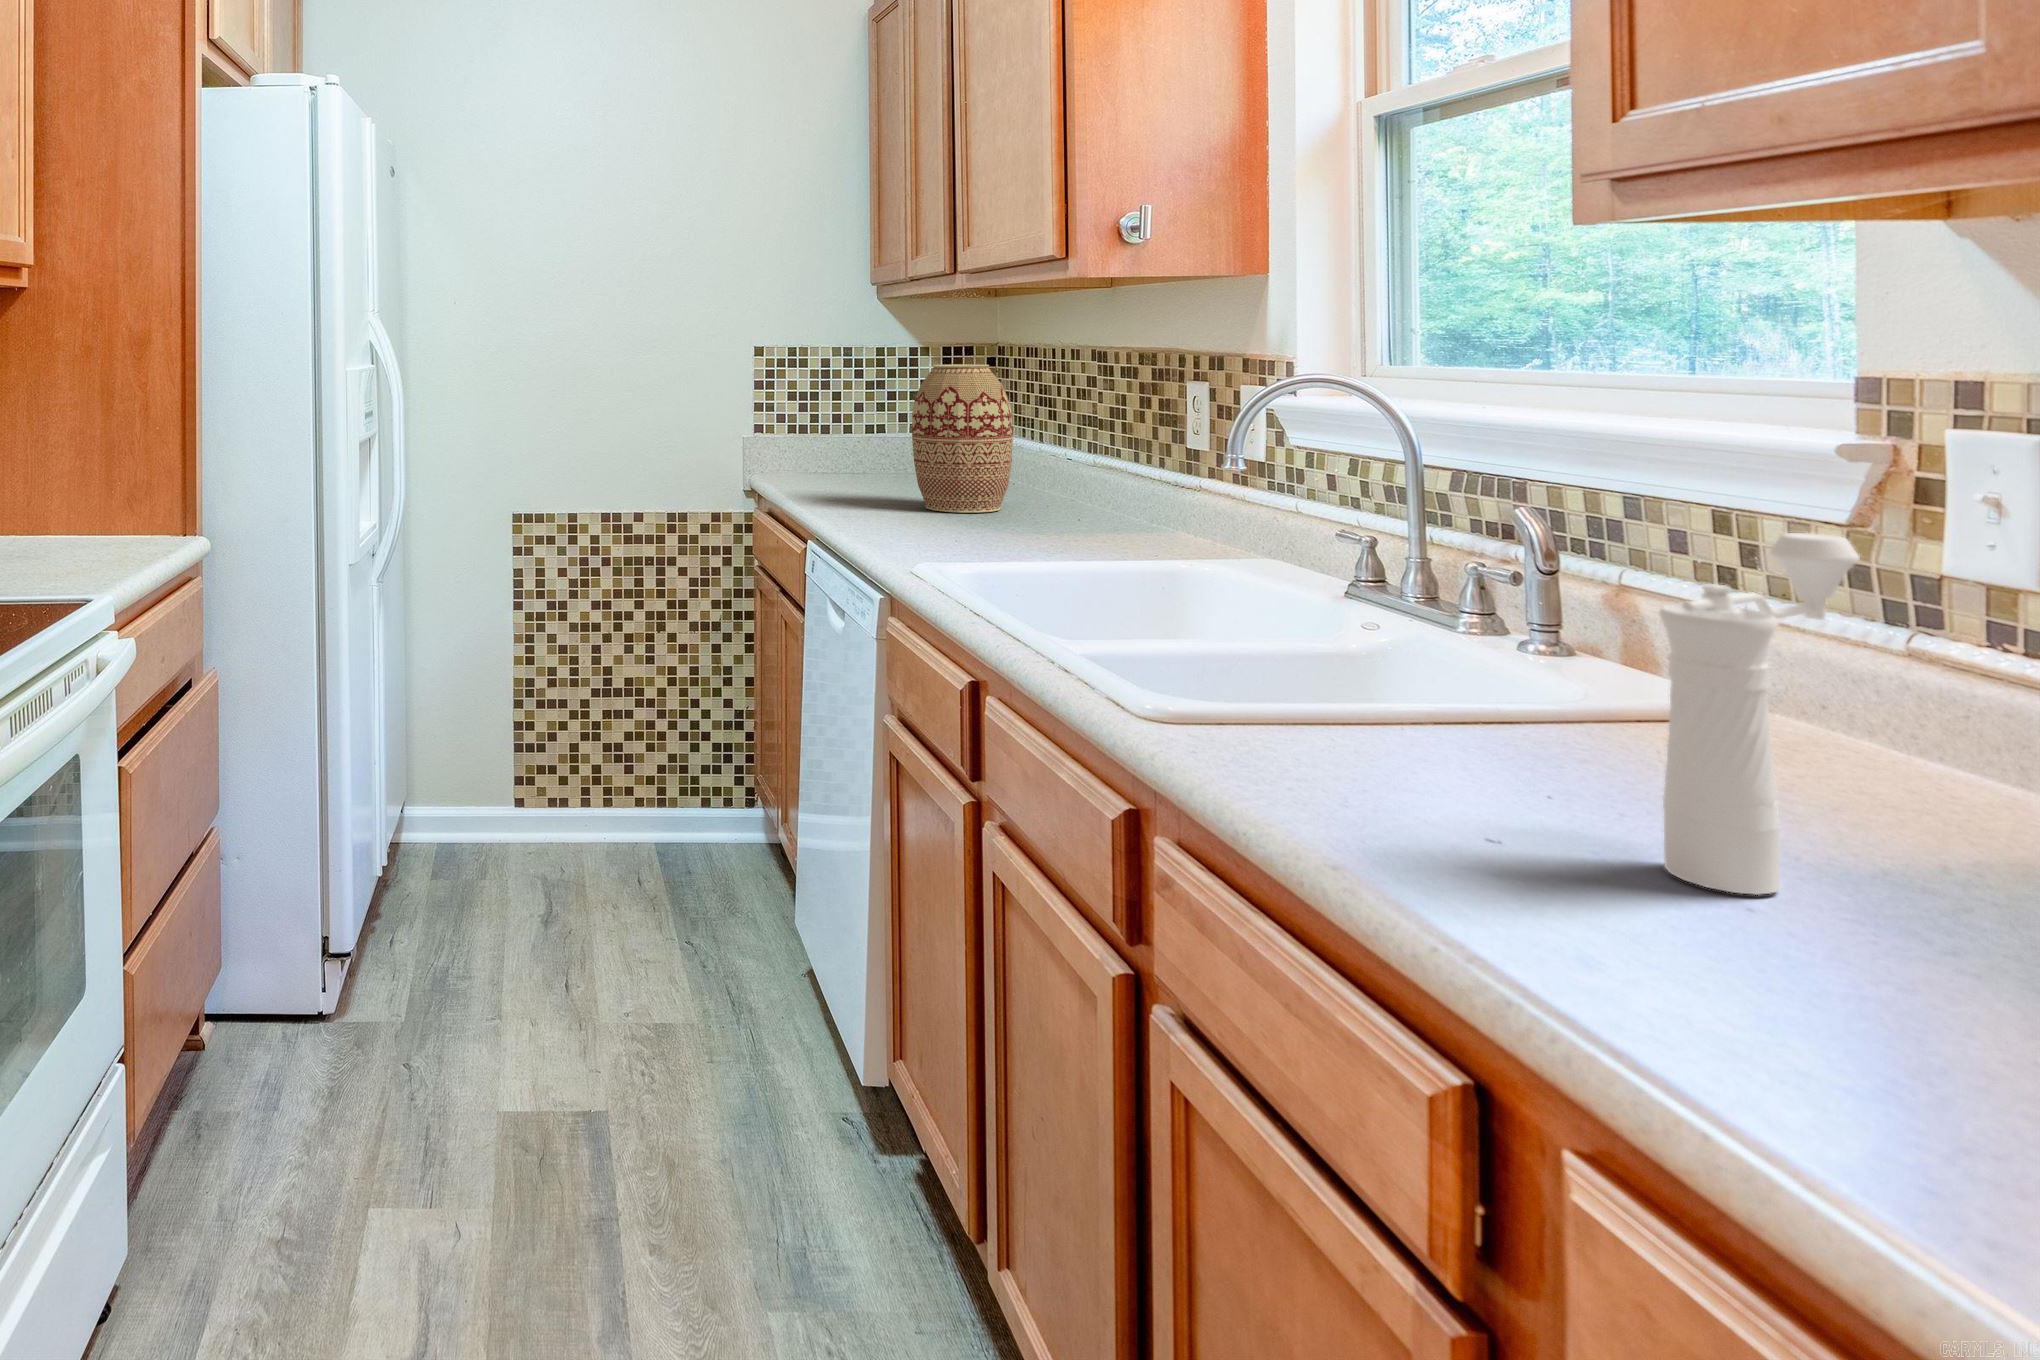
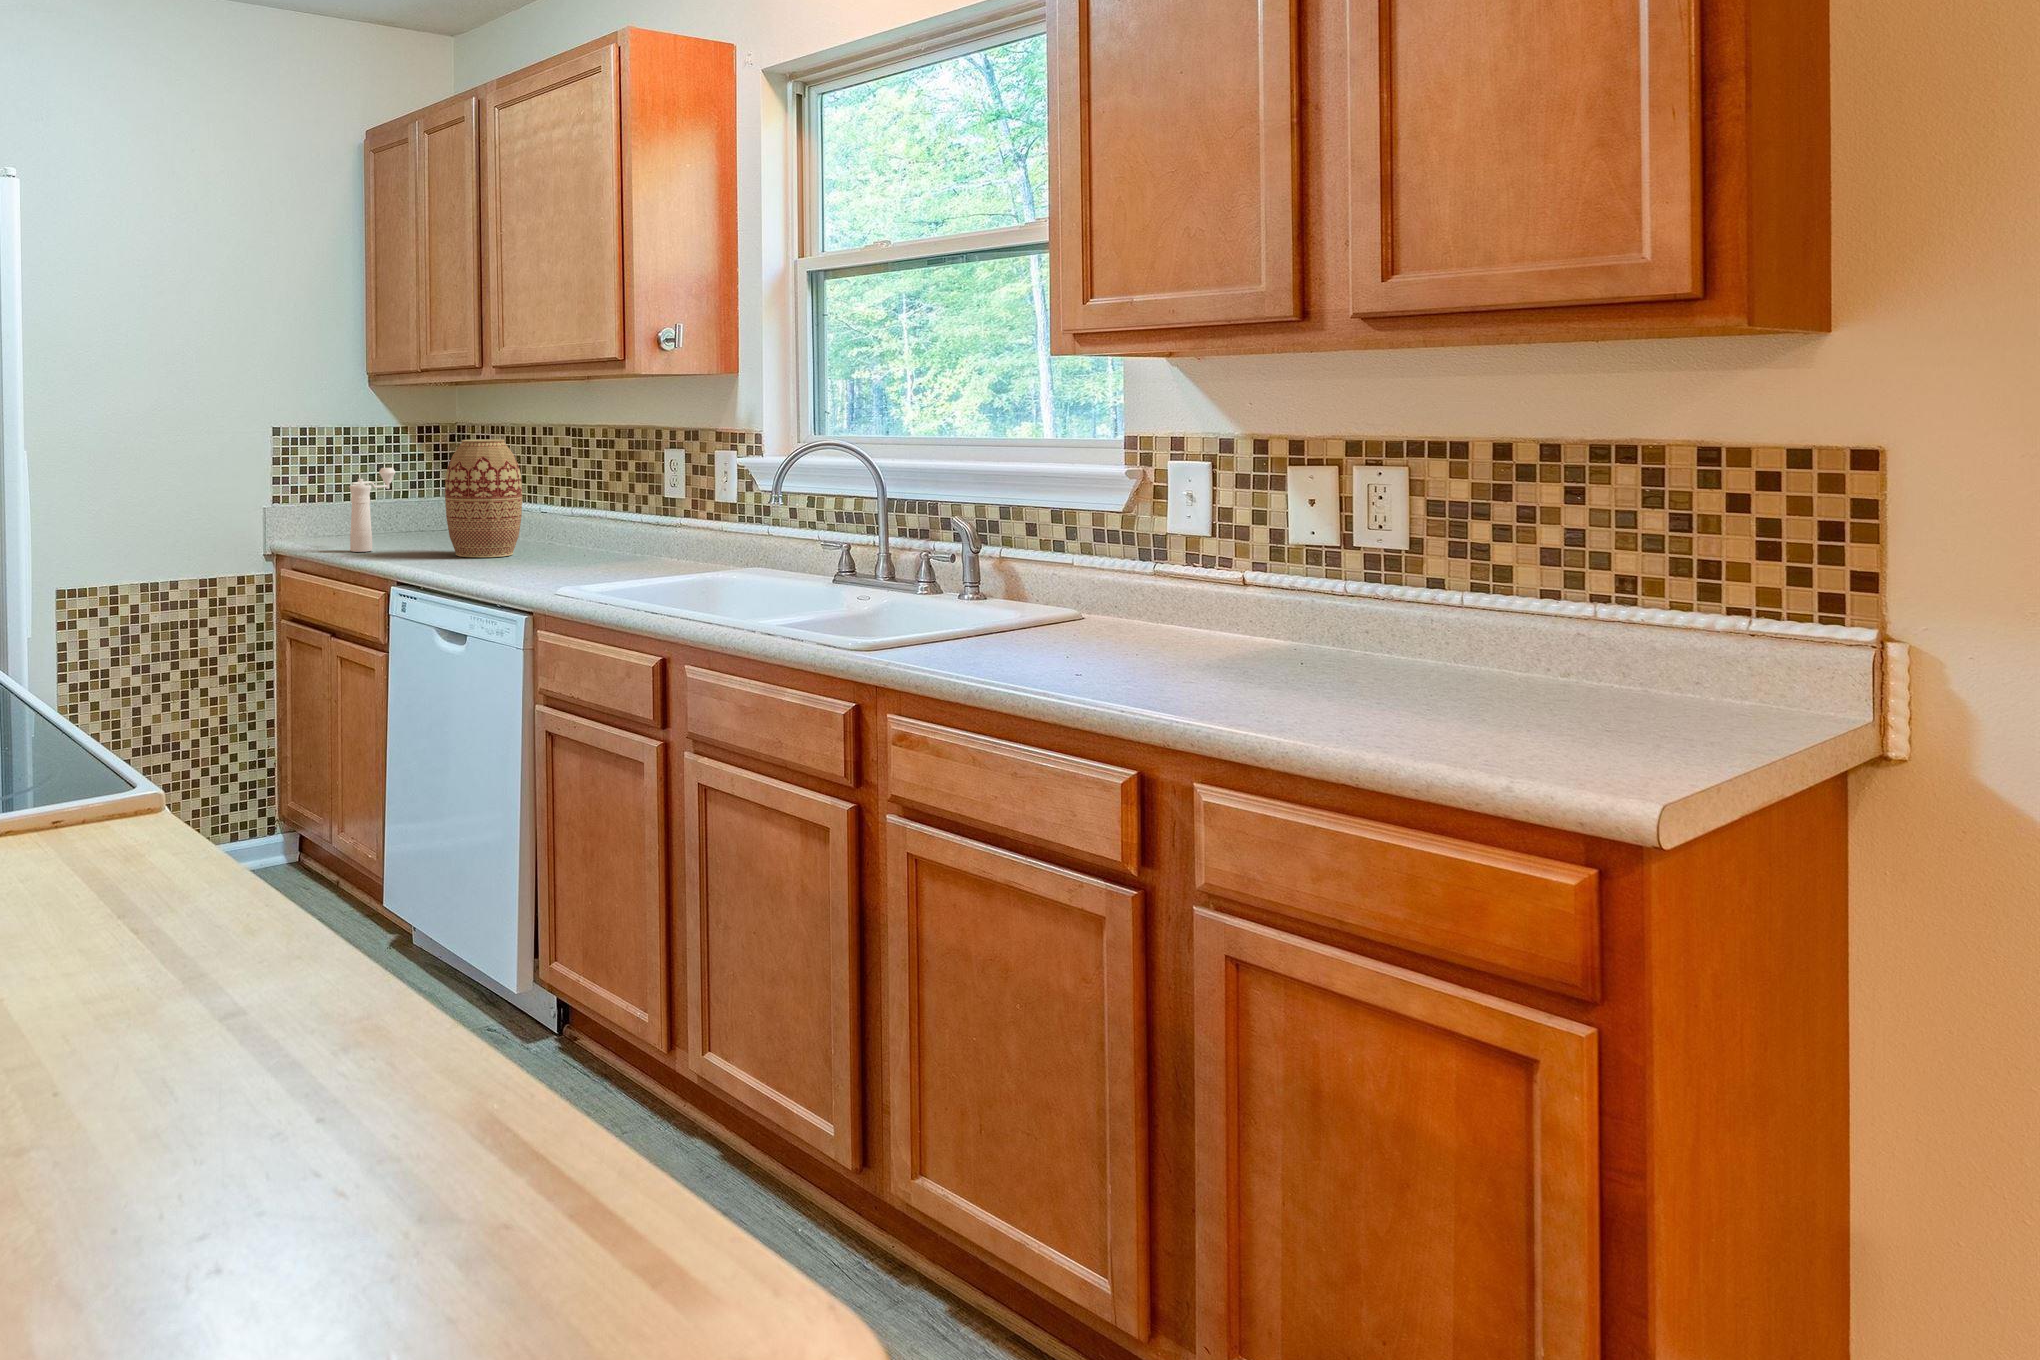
pepper mill: present [1660,533,1860,895] -> present [349,468,396,552]

